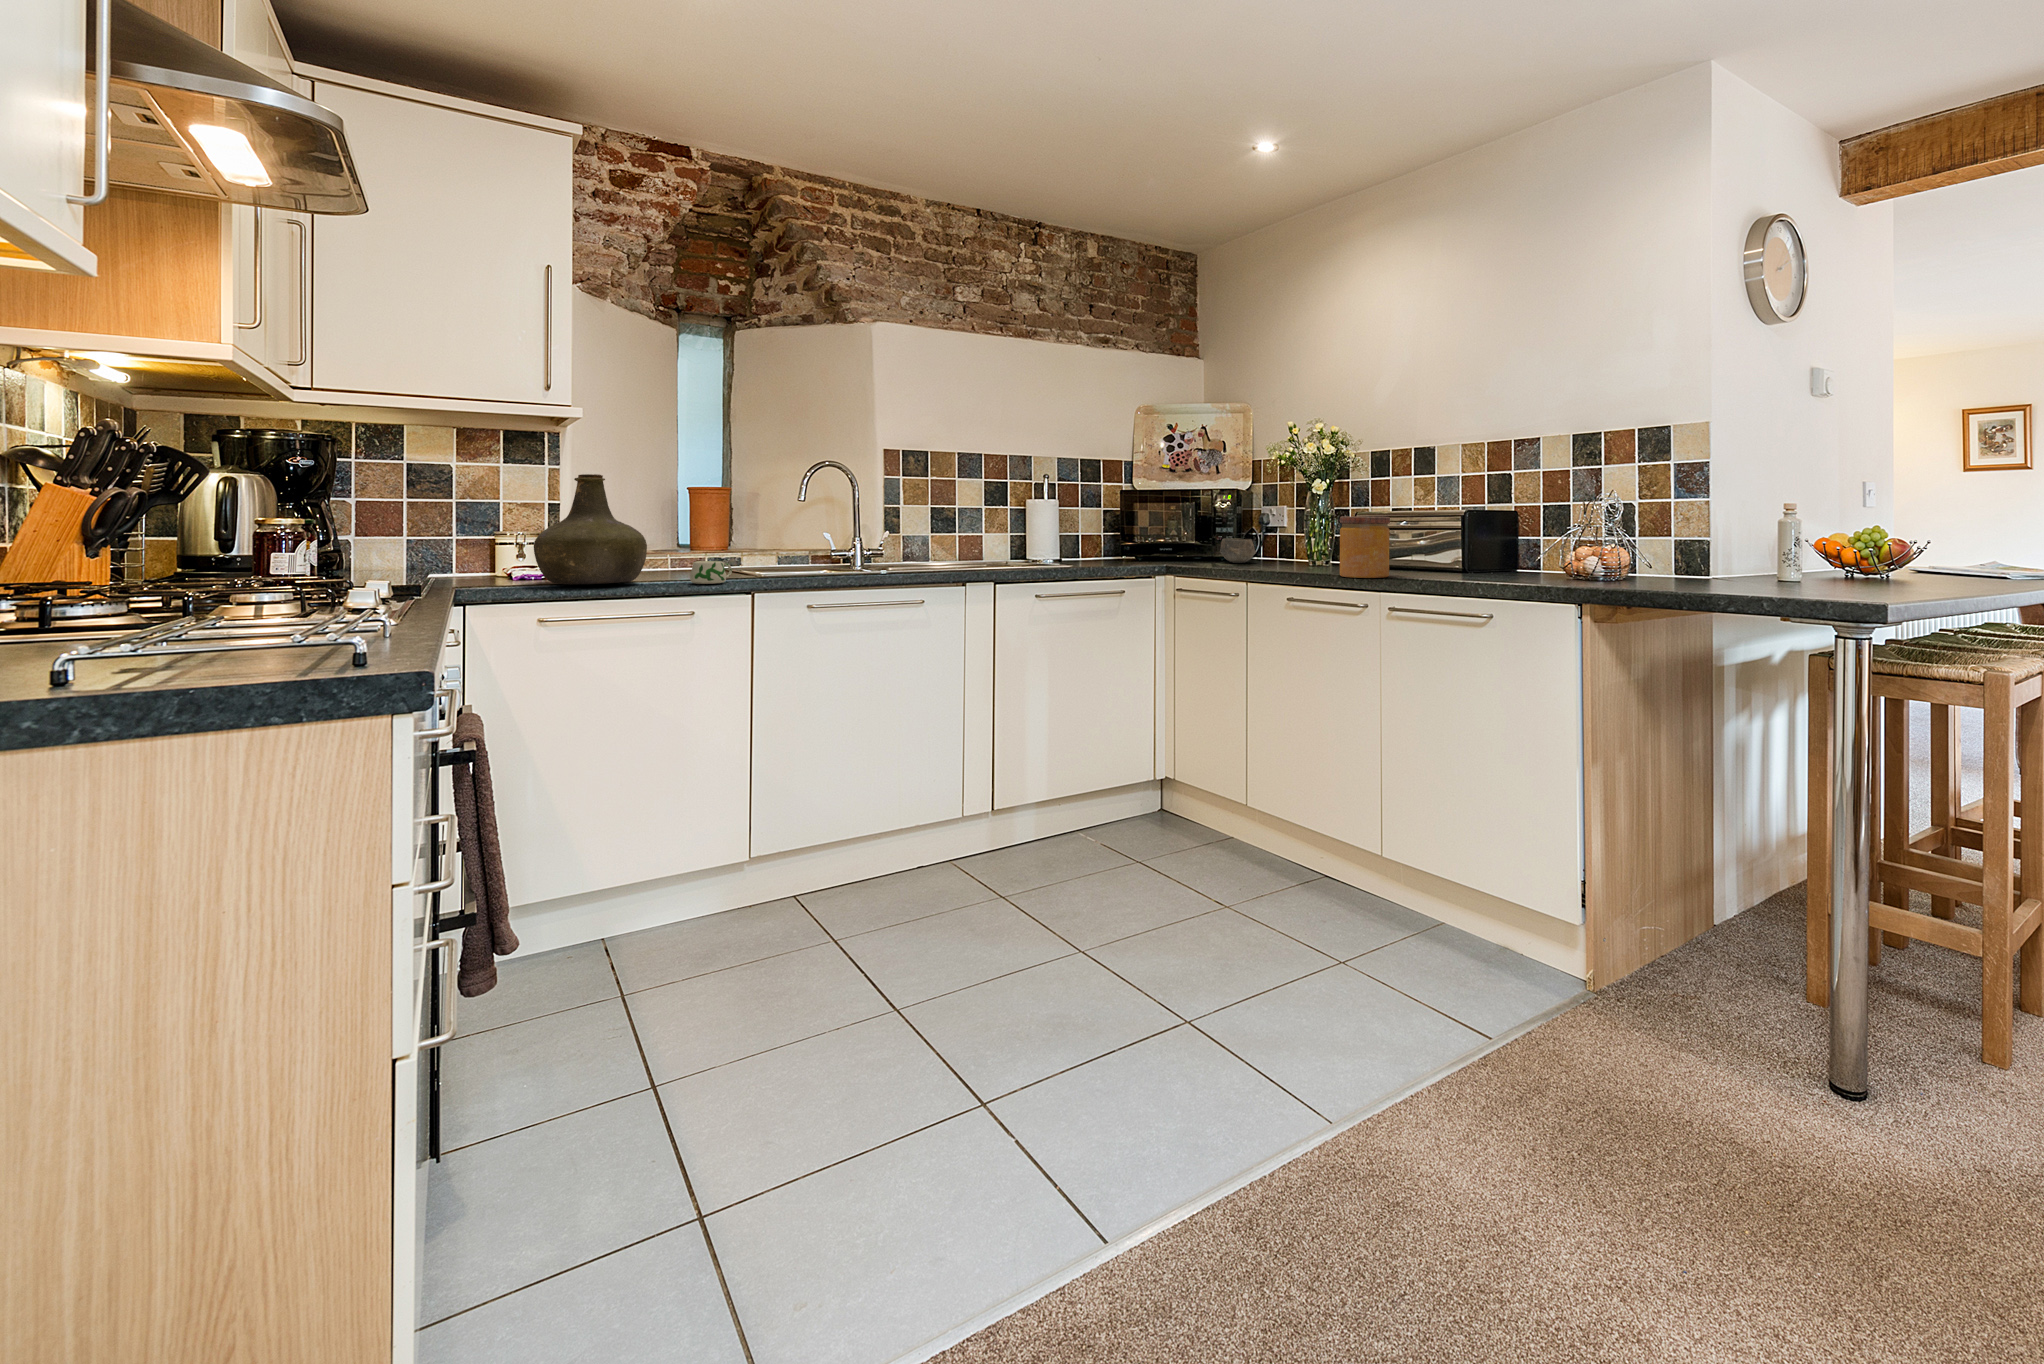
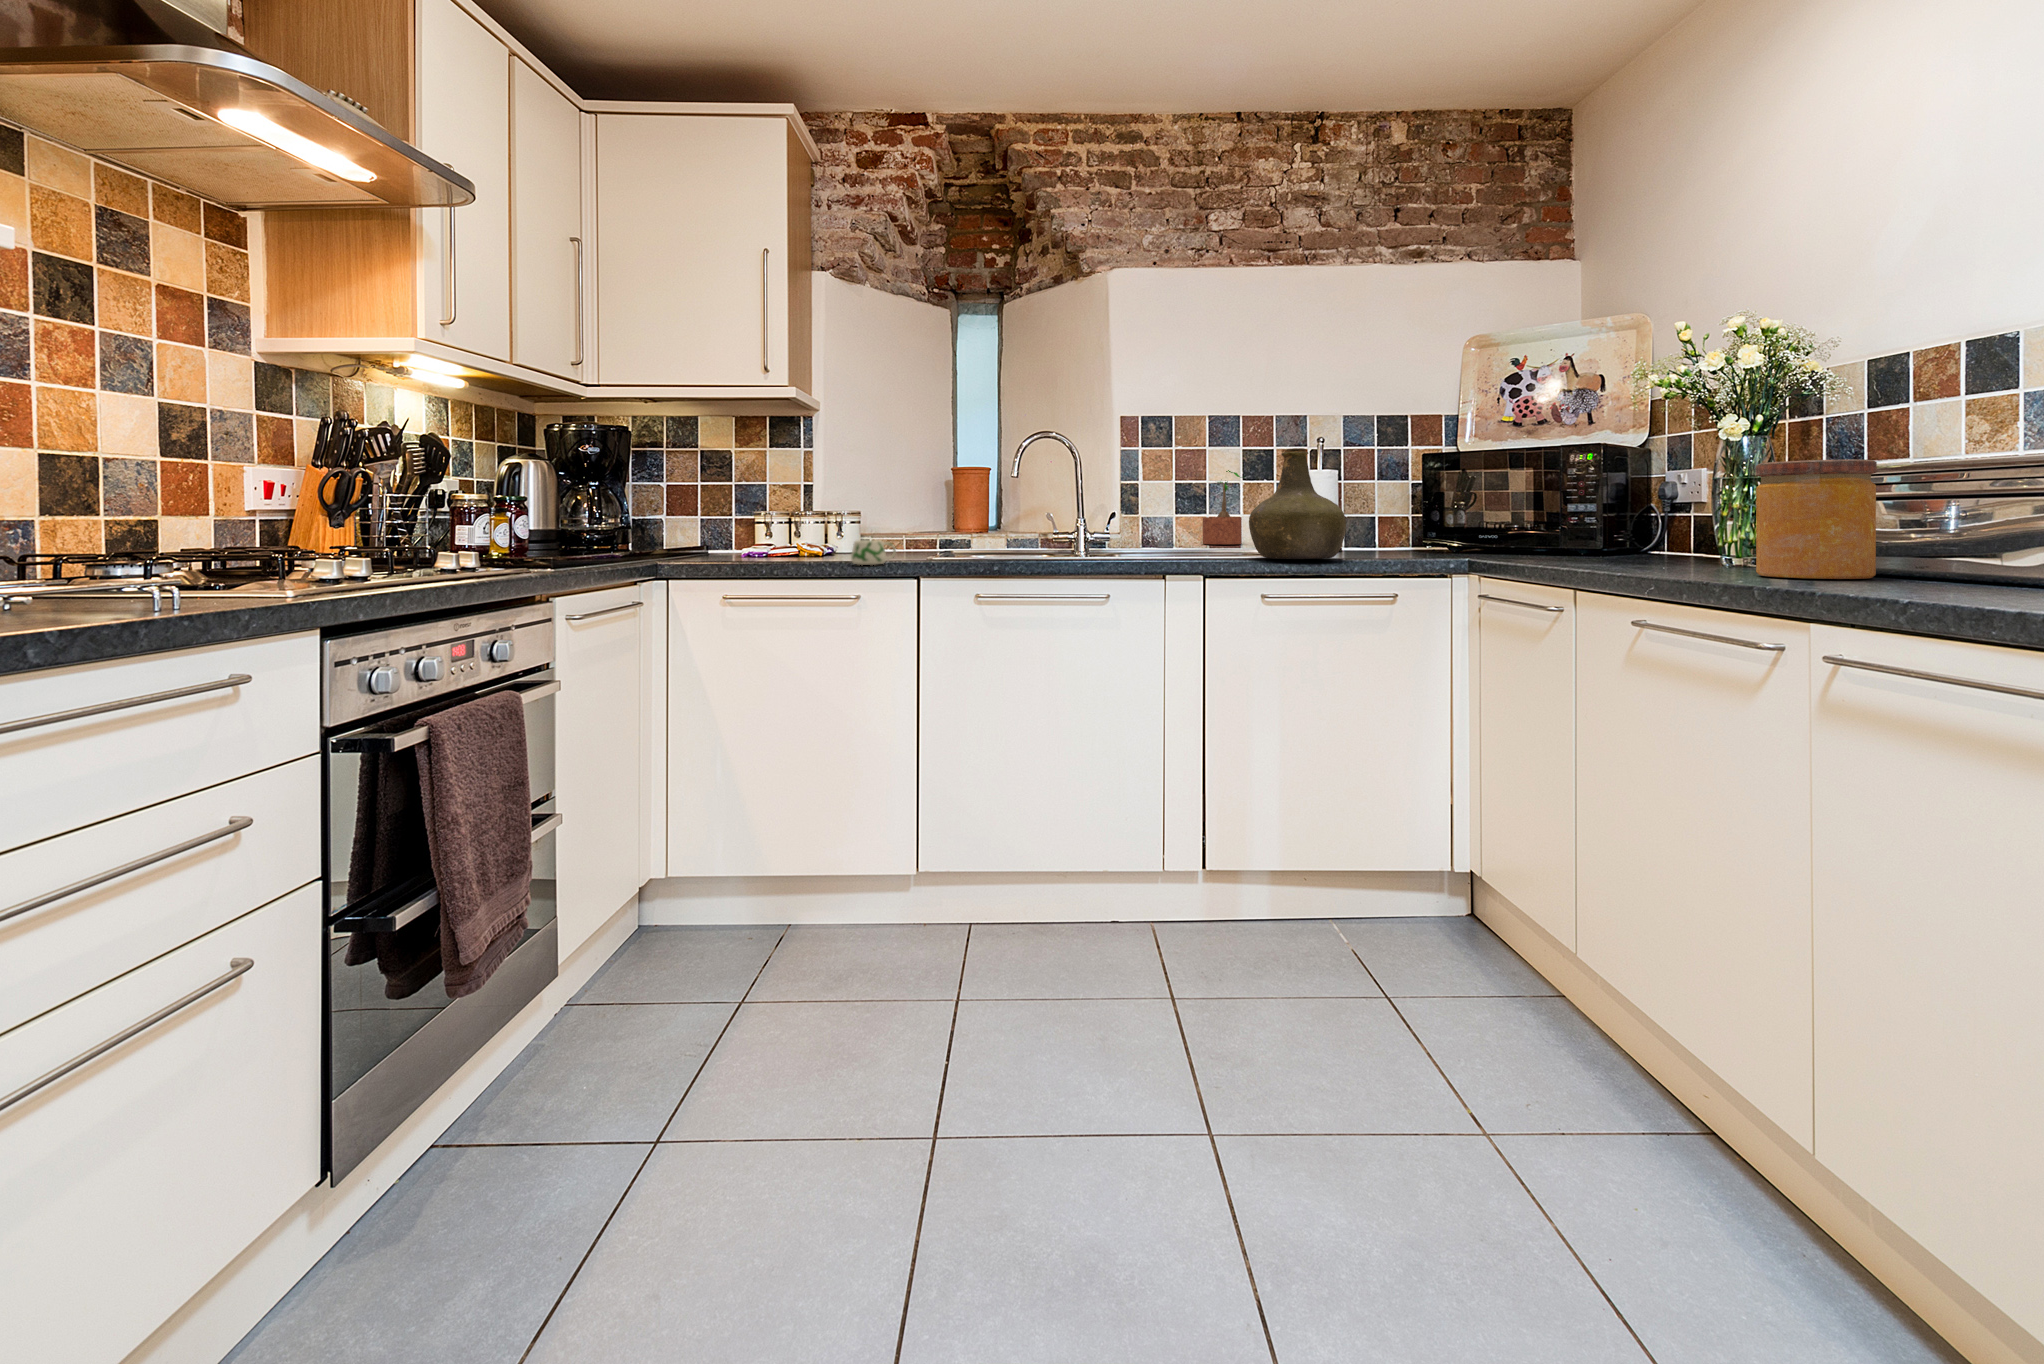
bottle: present [534,474,647,585] -> present [1249,448,1346,559]
potted plant: none [950,496,986,557] -> present [1203,470,1242,544]
bowl: present [1220,538,1256,563] -> none [1571,517,1637,555]

